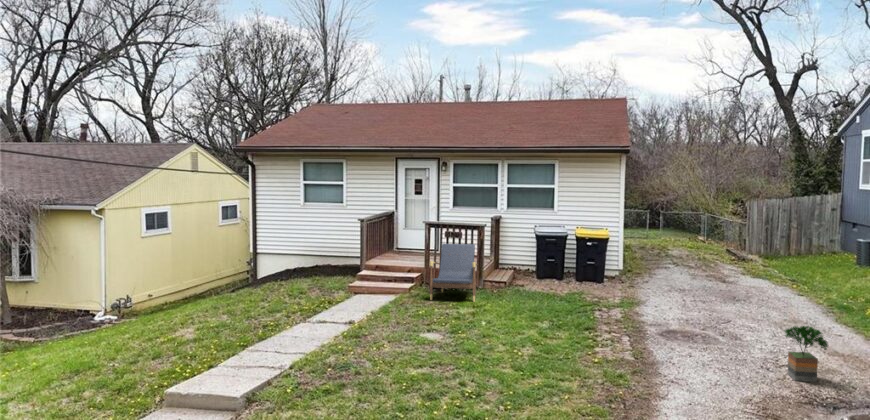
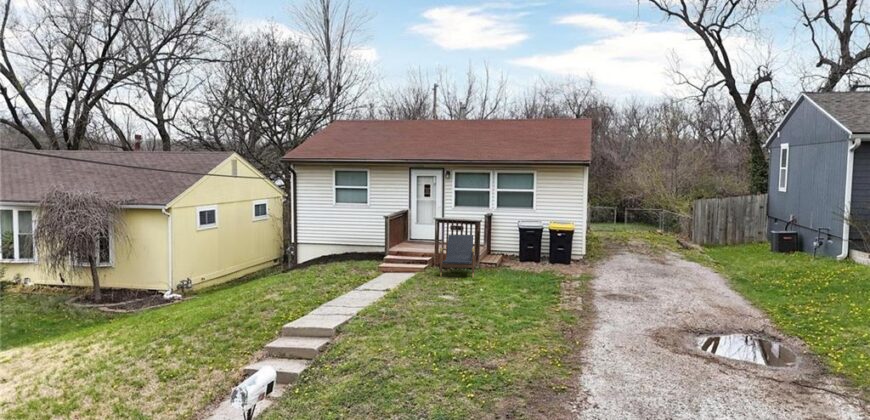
potted tree: present [784,326,829,382] -> none [678,285,705,321]

